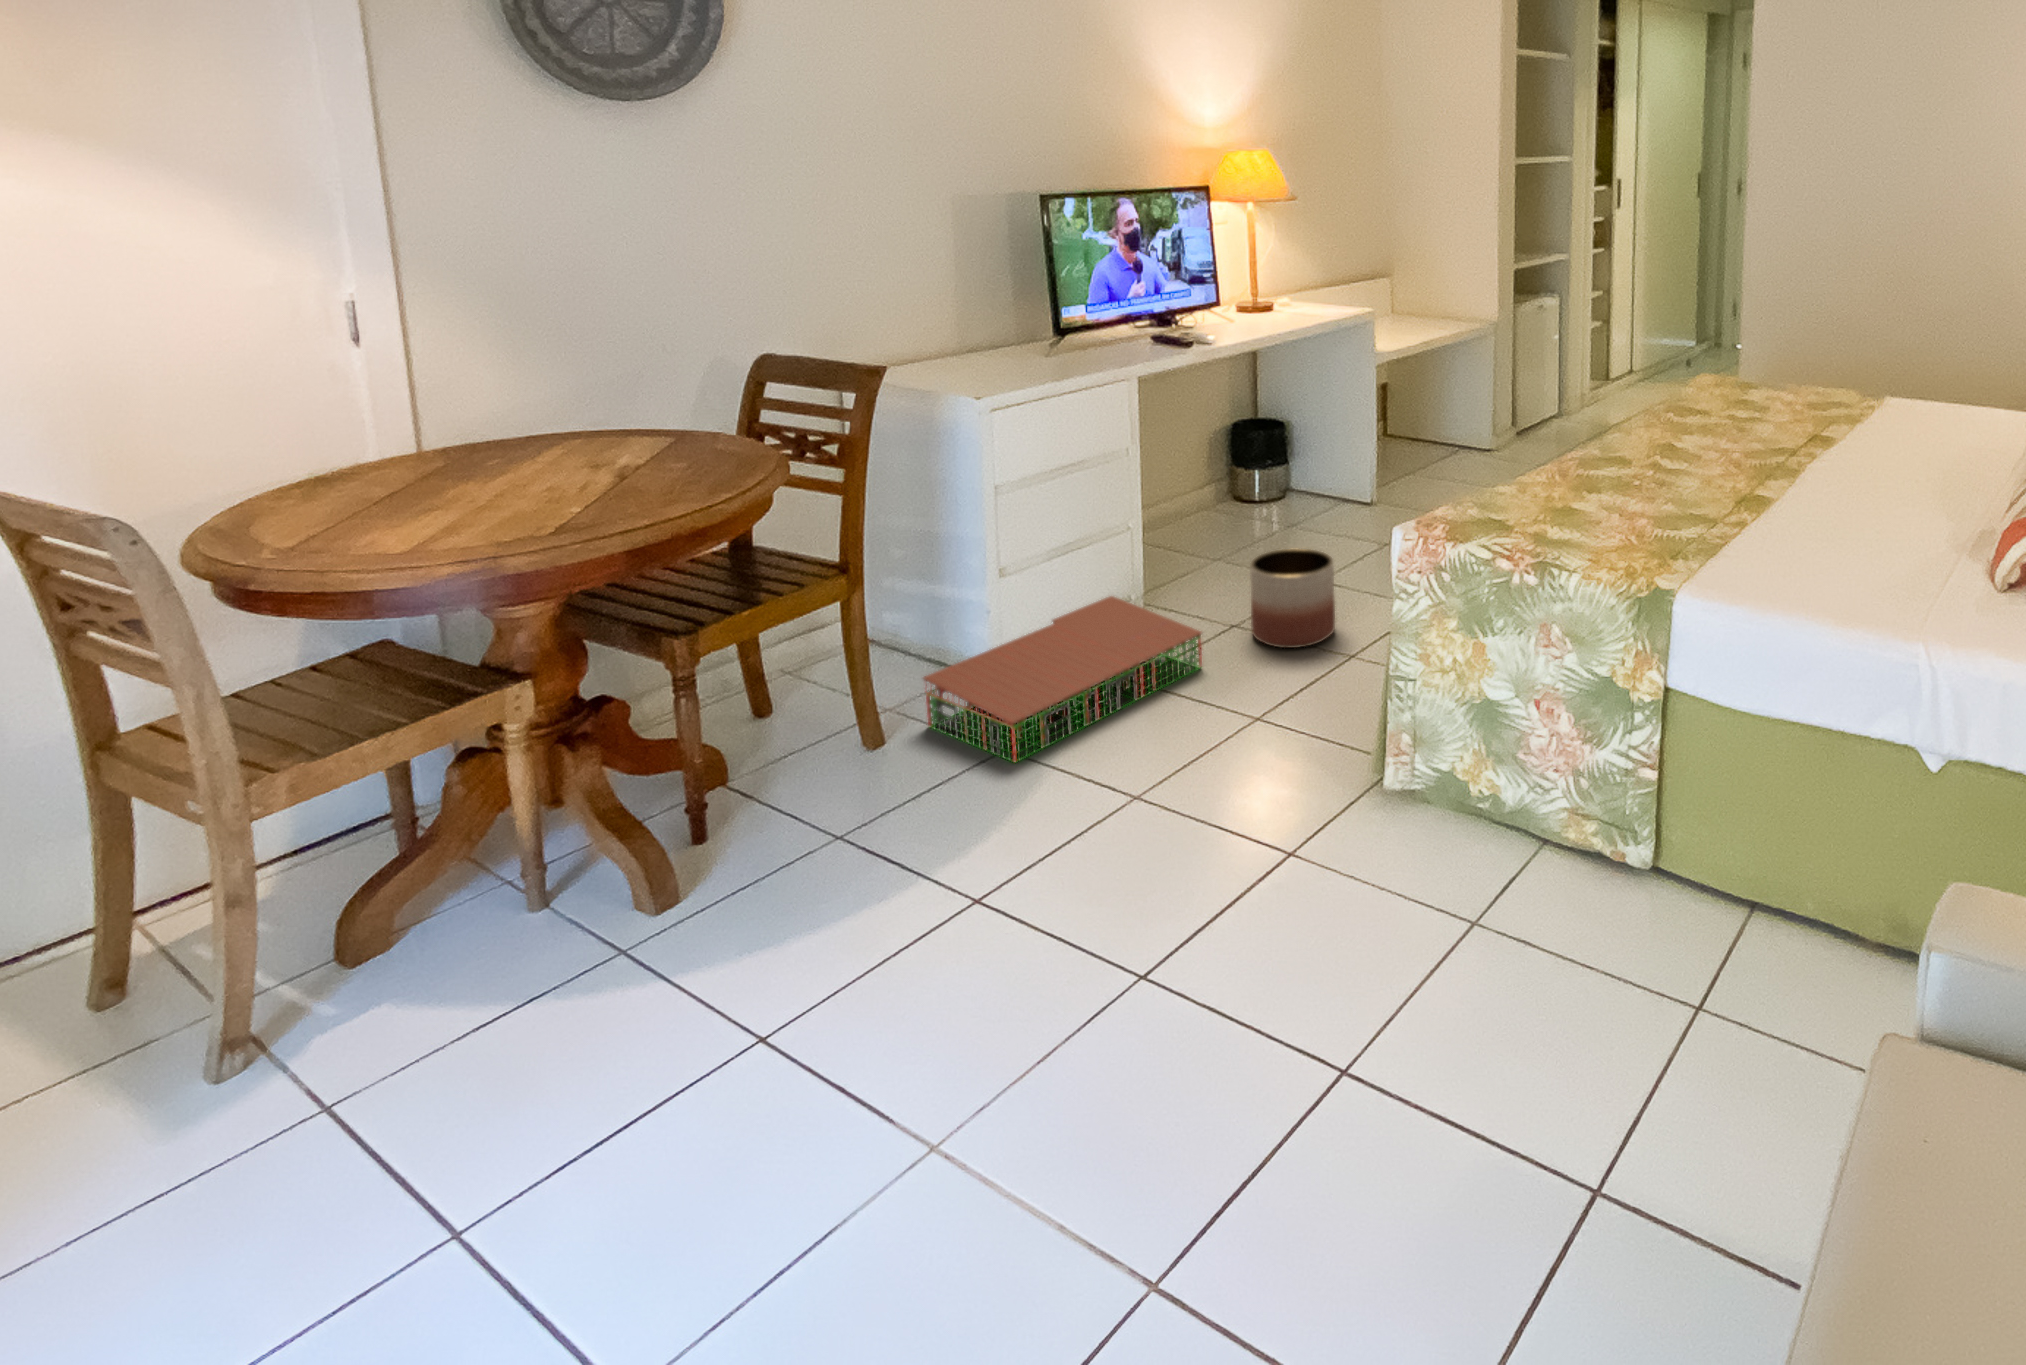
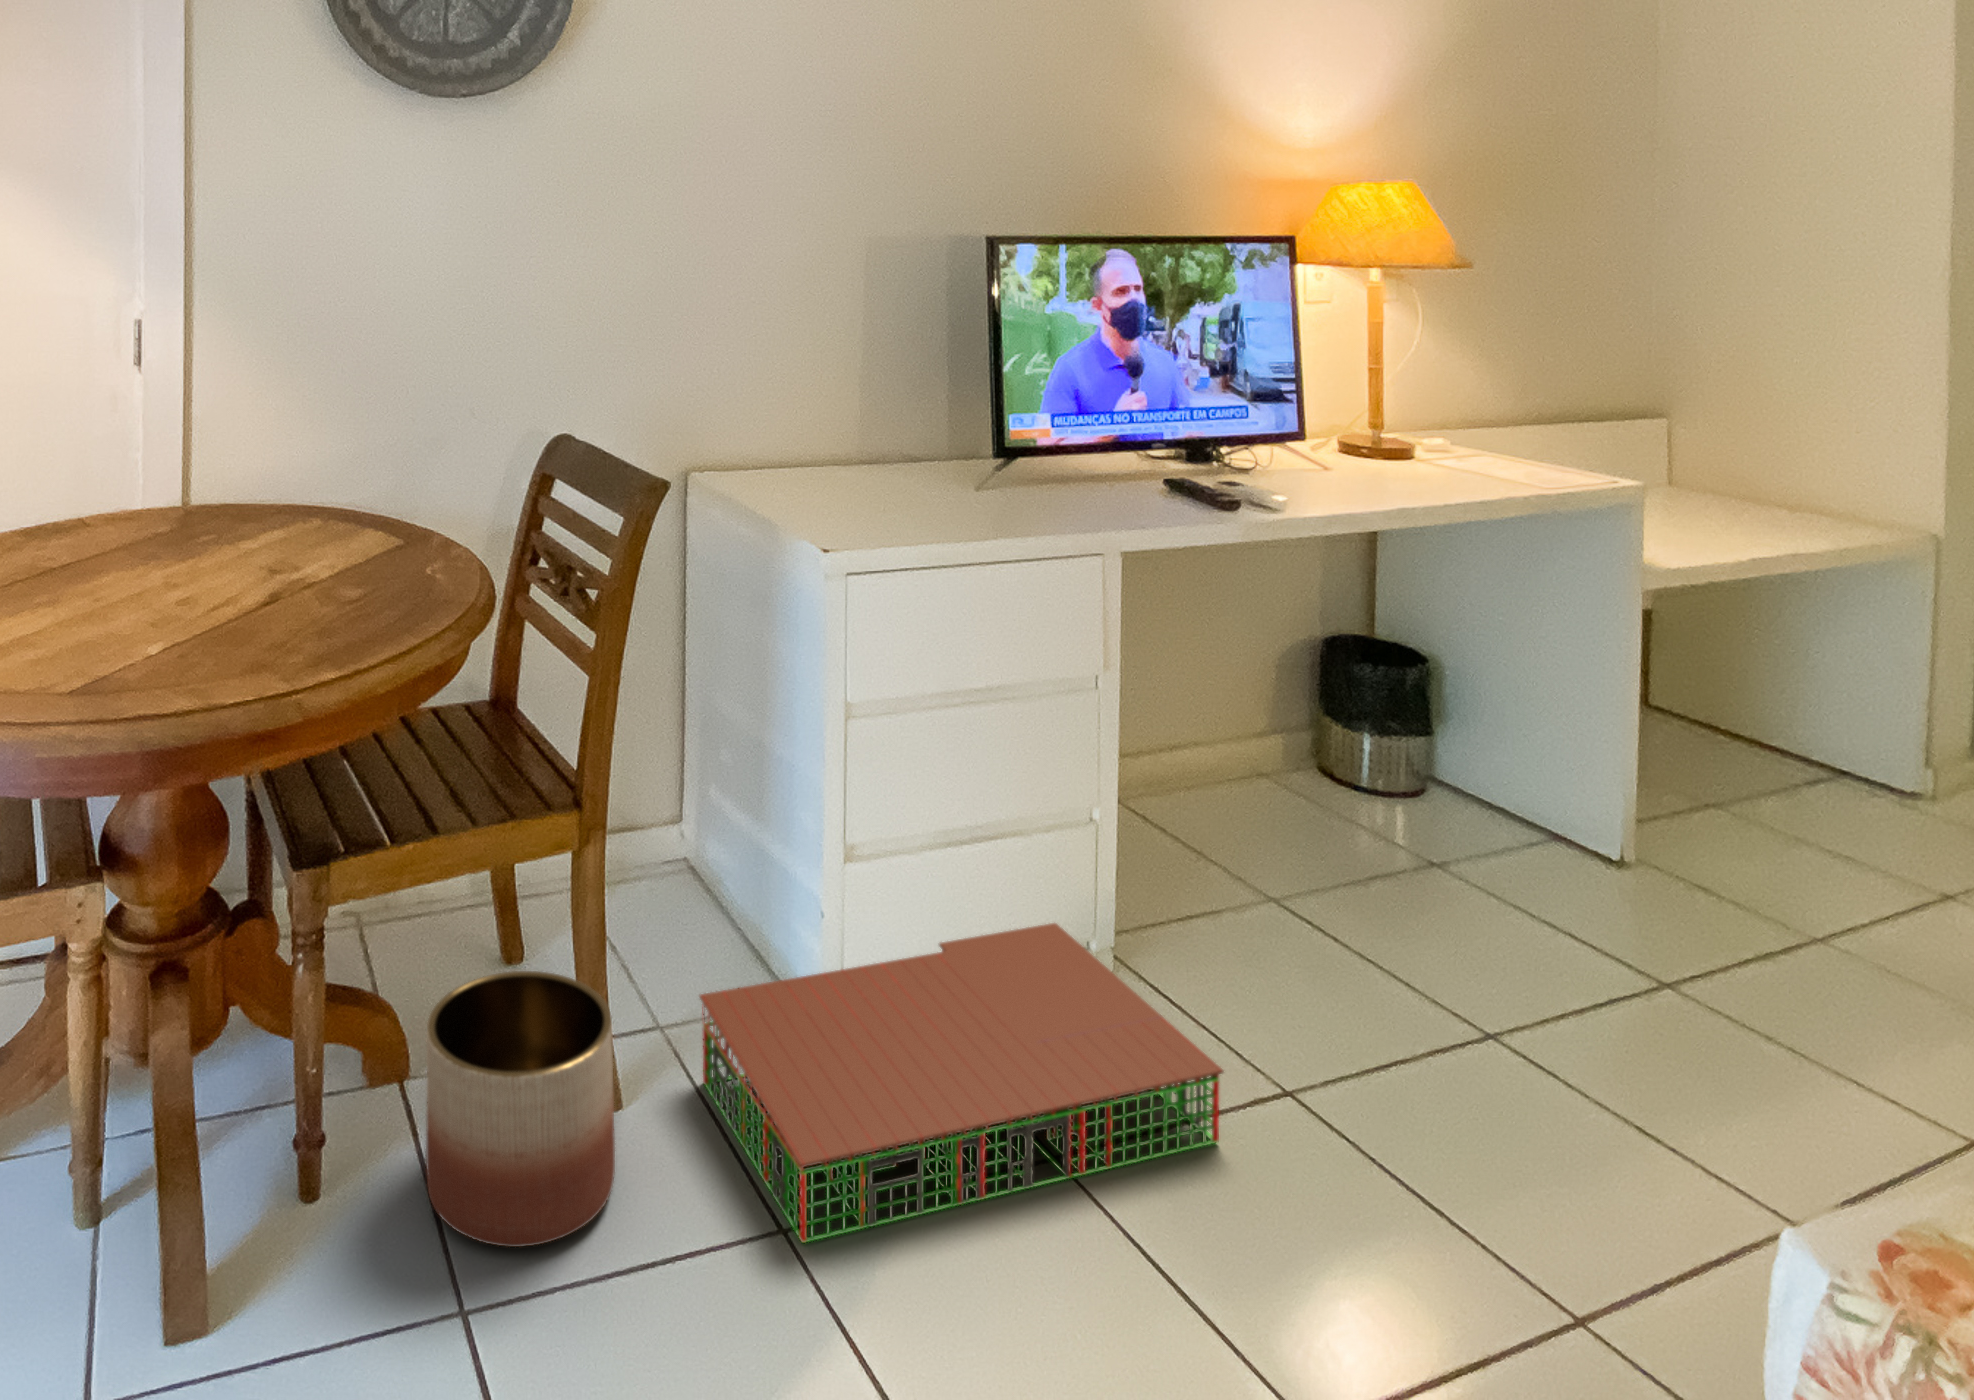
planter: present [1250,549,1335,648] -> present [426,971,615,1247]

